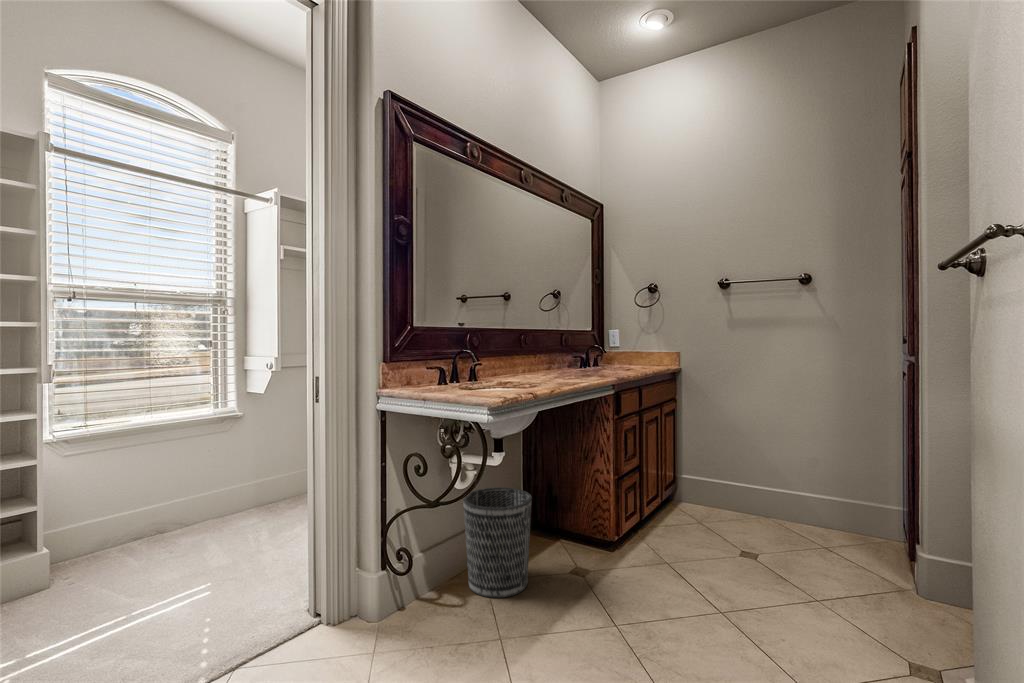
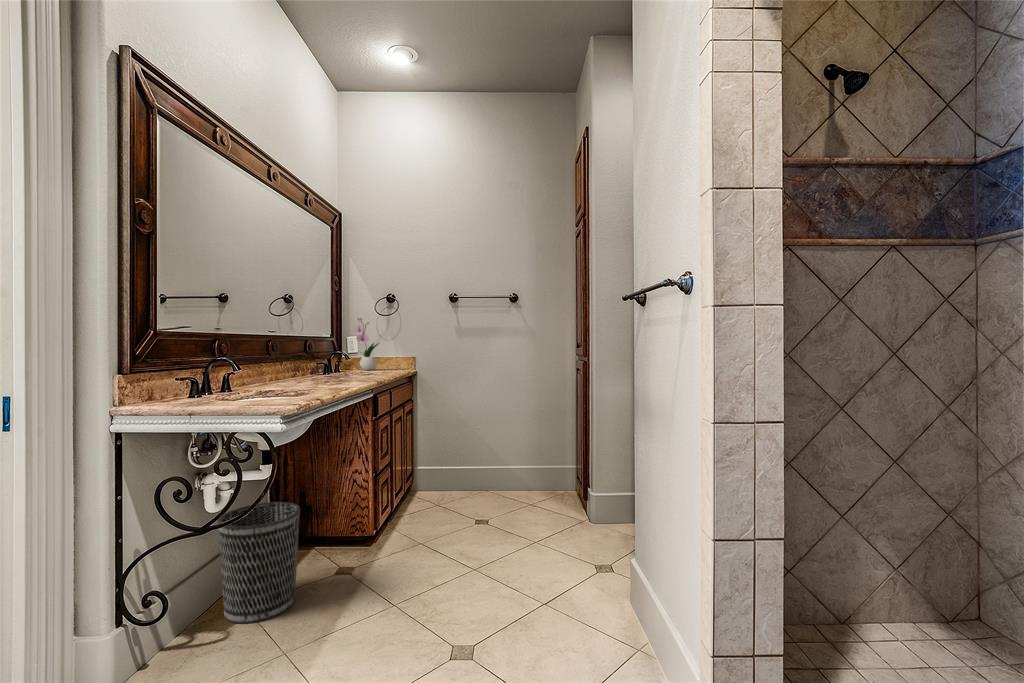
flower arrangement: none [615,311,641,366] -> present [355,318,379,370]

